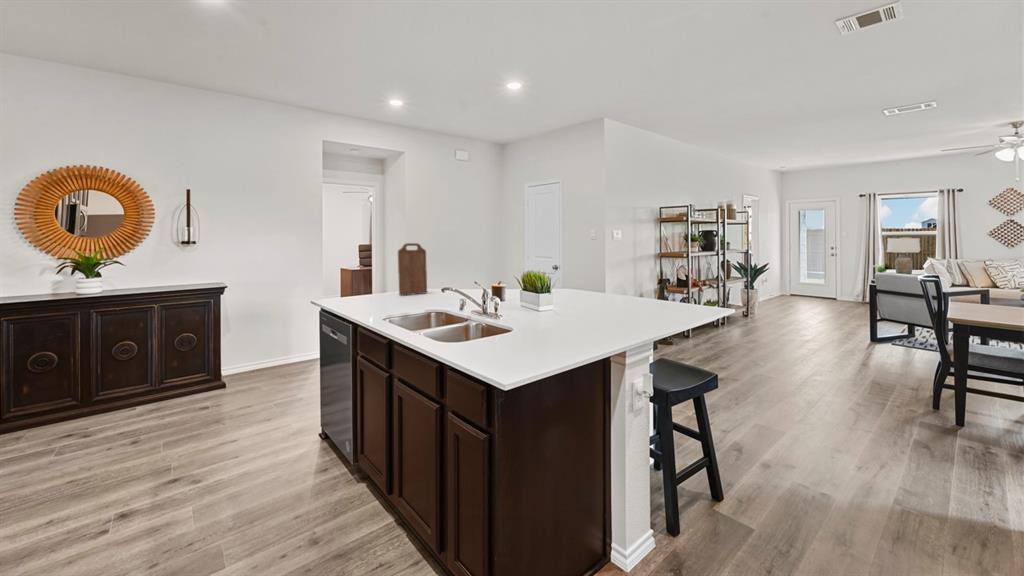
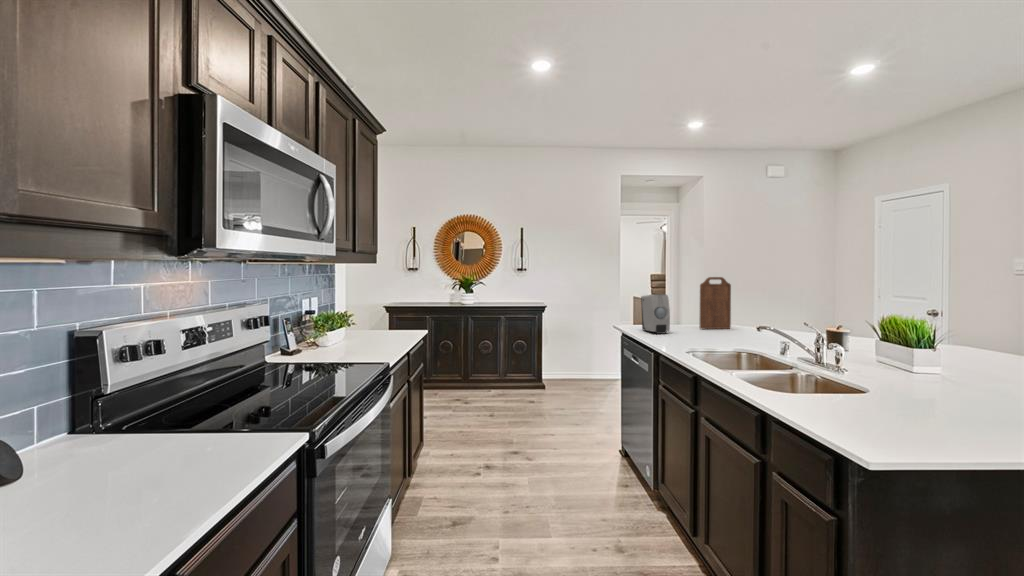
soap dispenser: none [338,262,369,303] -> present [641,295,670,334]

